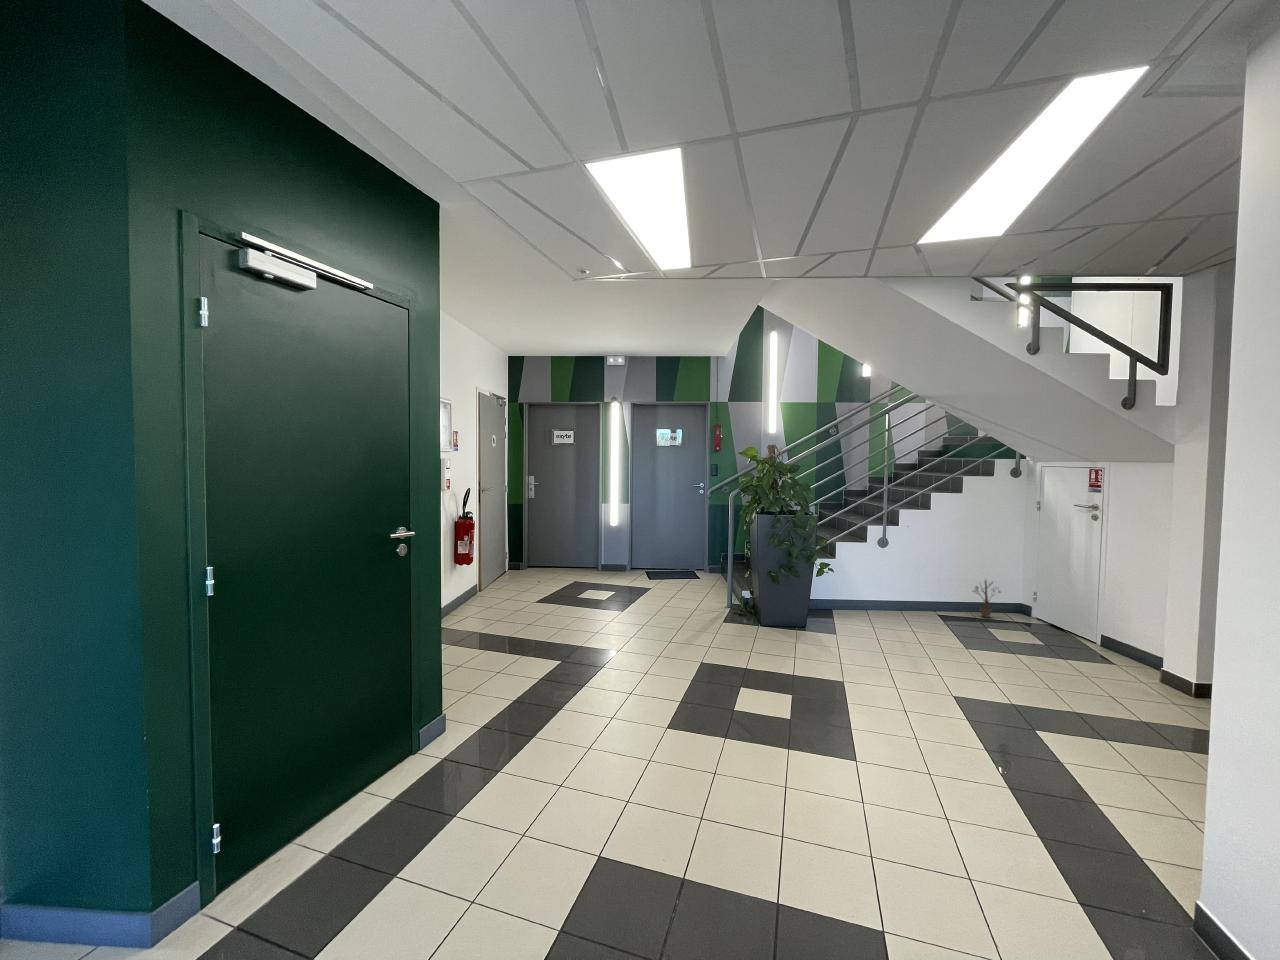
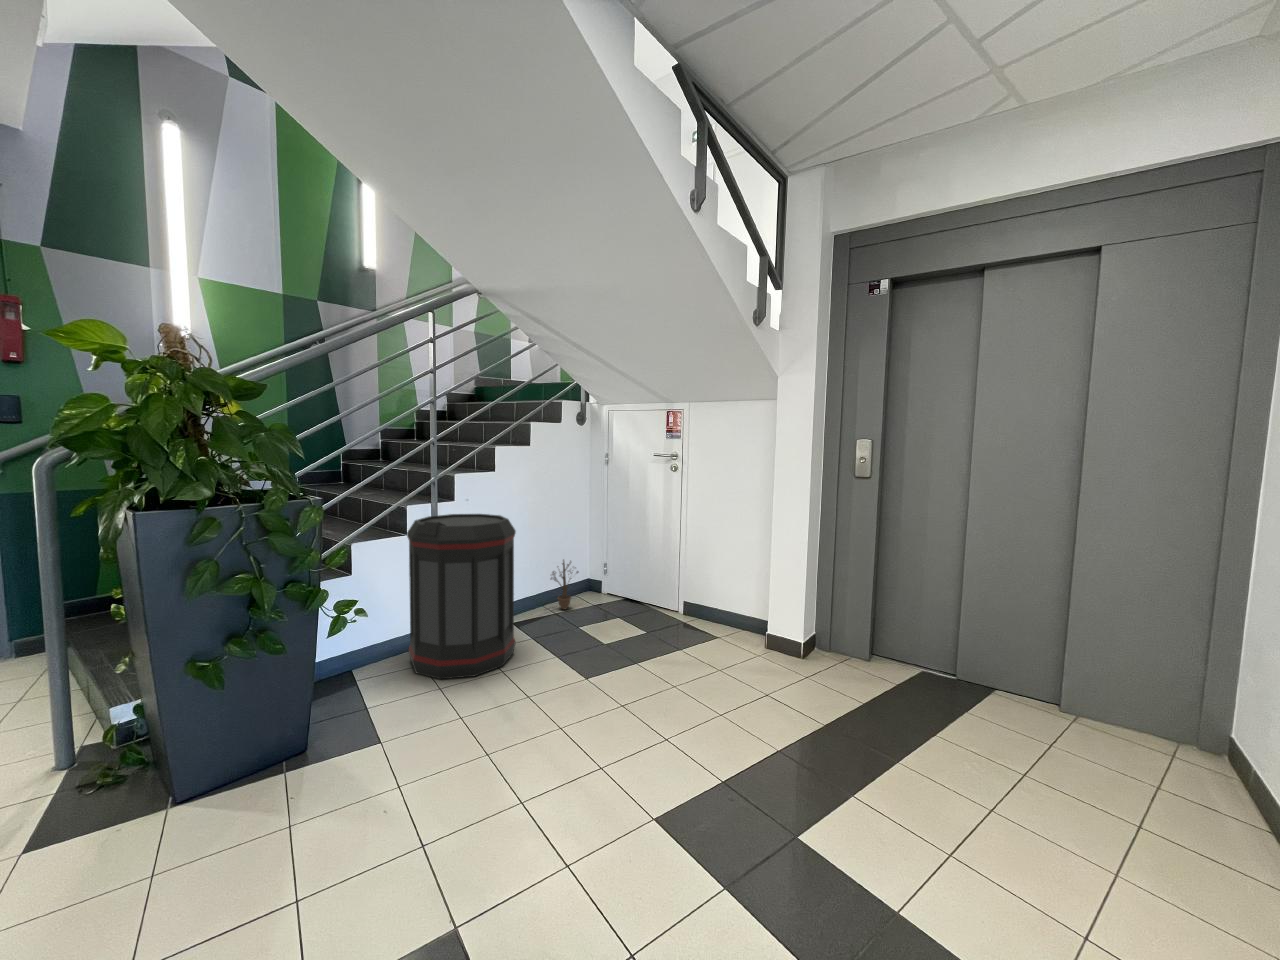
trash can: none [861,533,929,628] -> present [407,514,516,679]

